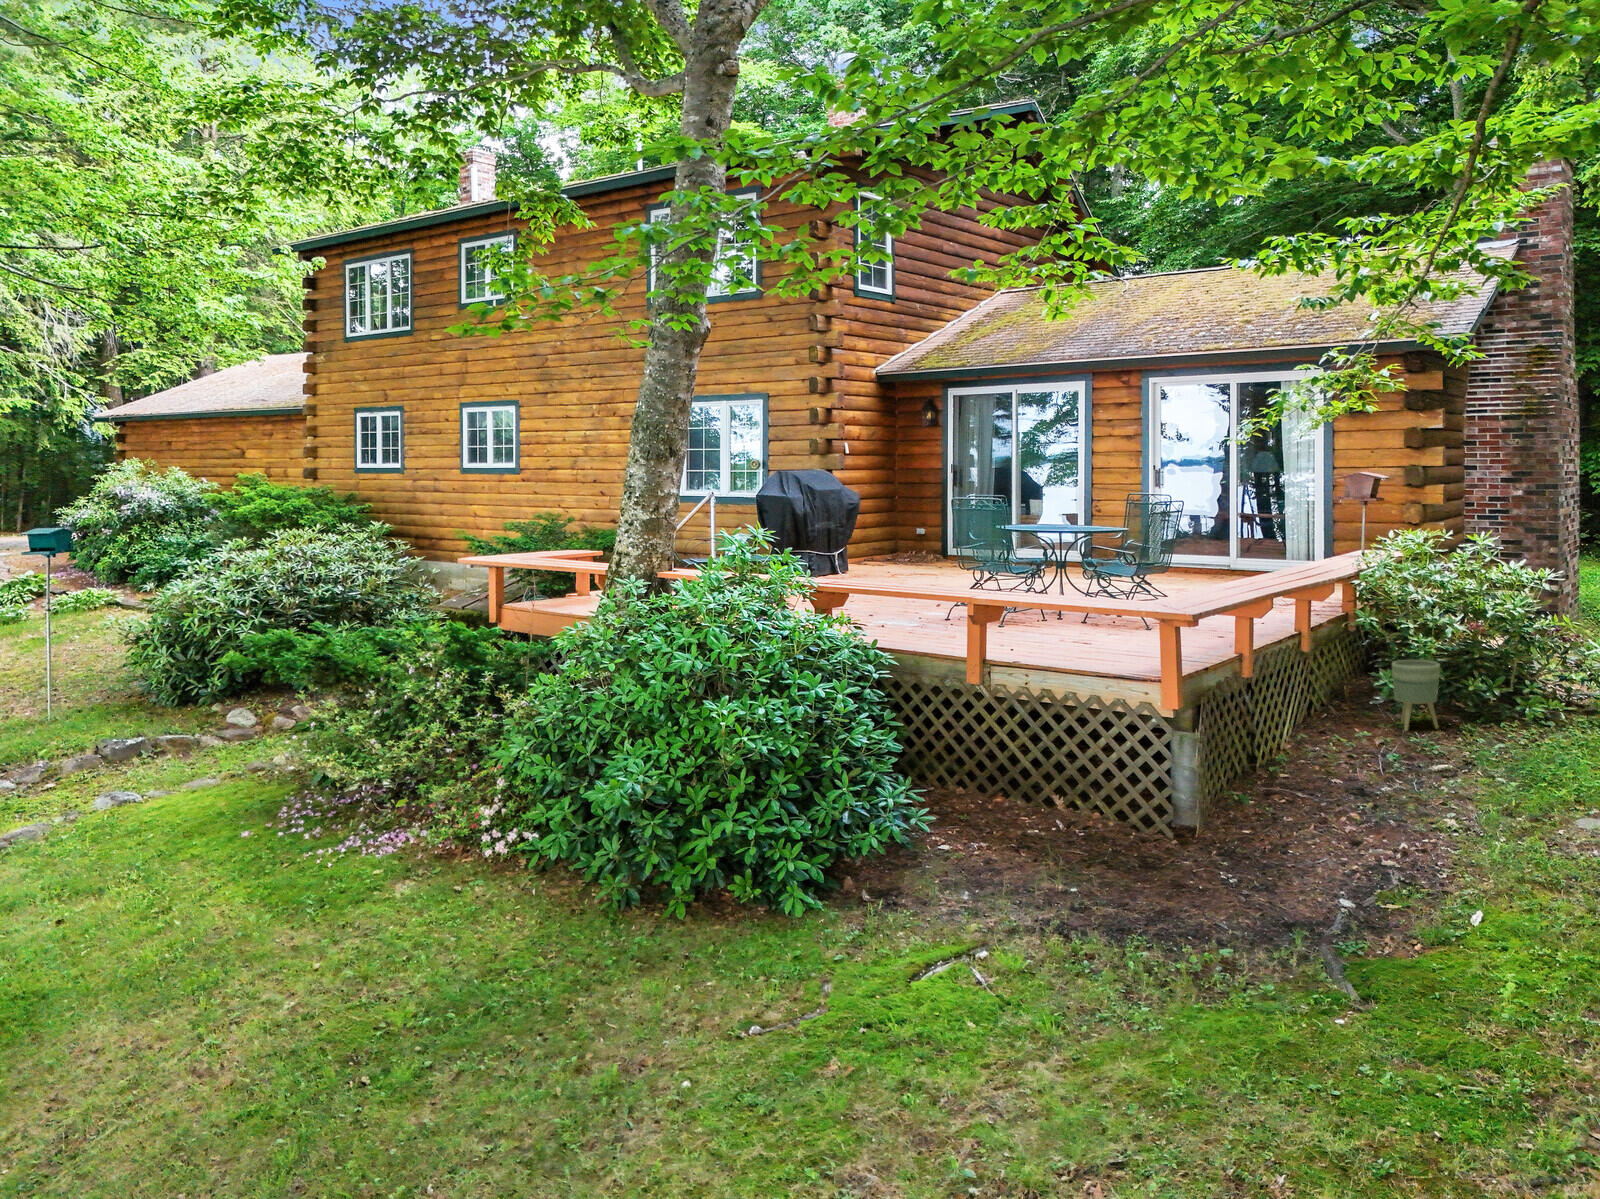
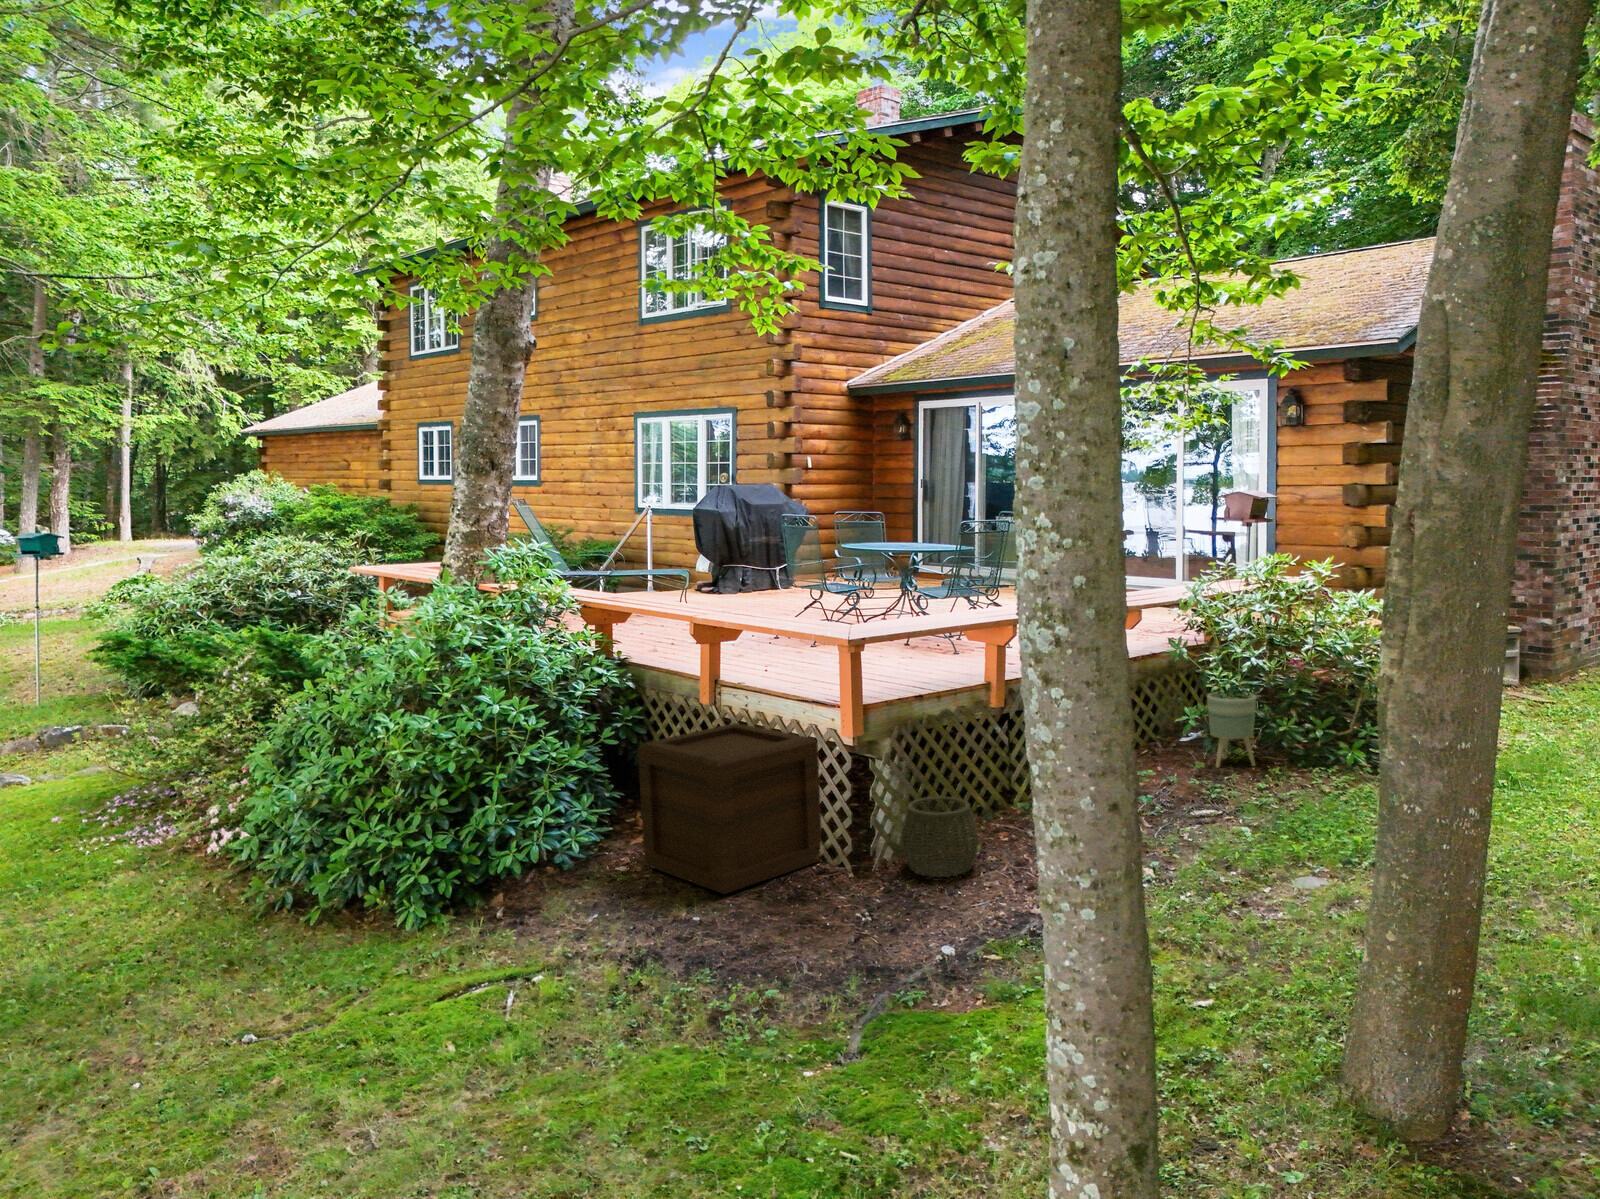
wooden crate: none [959,701,1134,865] -> present [638,723,822,894]
woven basket: none [1217,763,1296,839] -> present [901,797,978,877]

